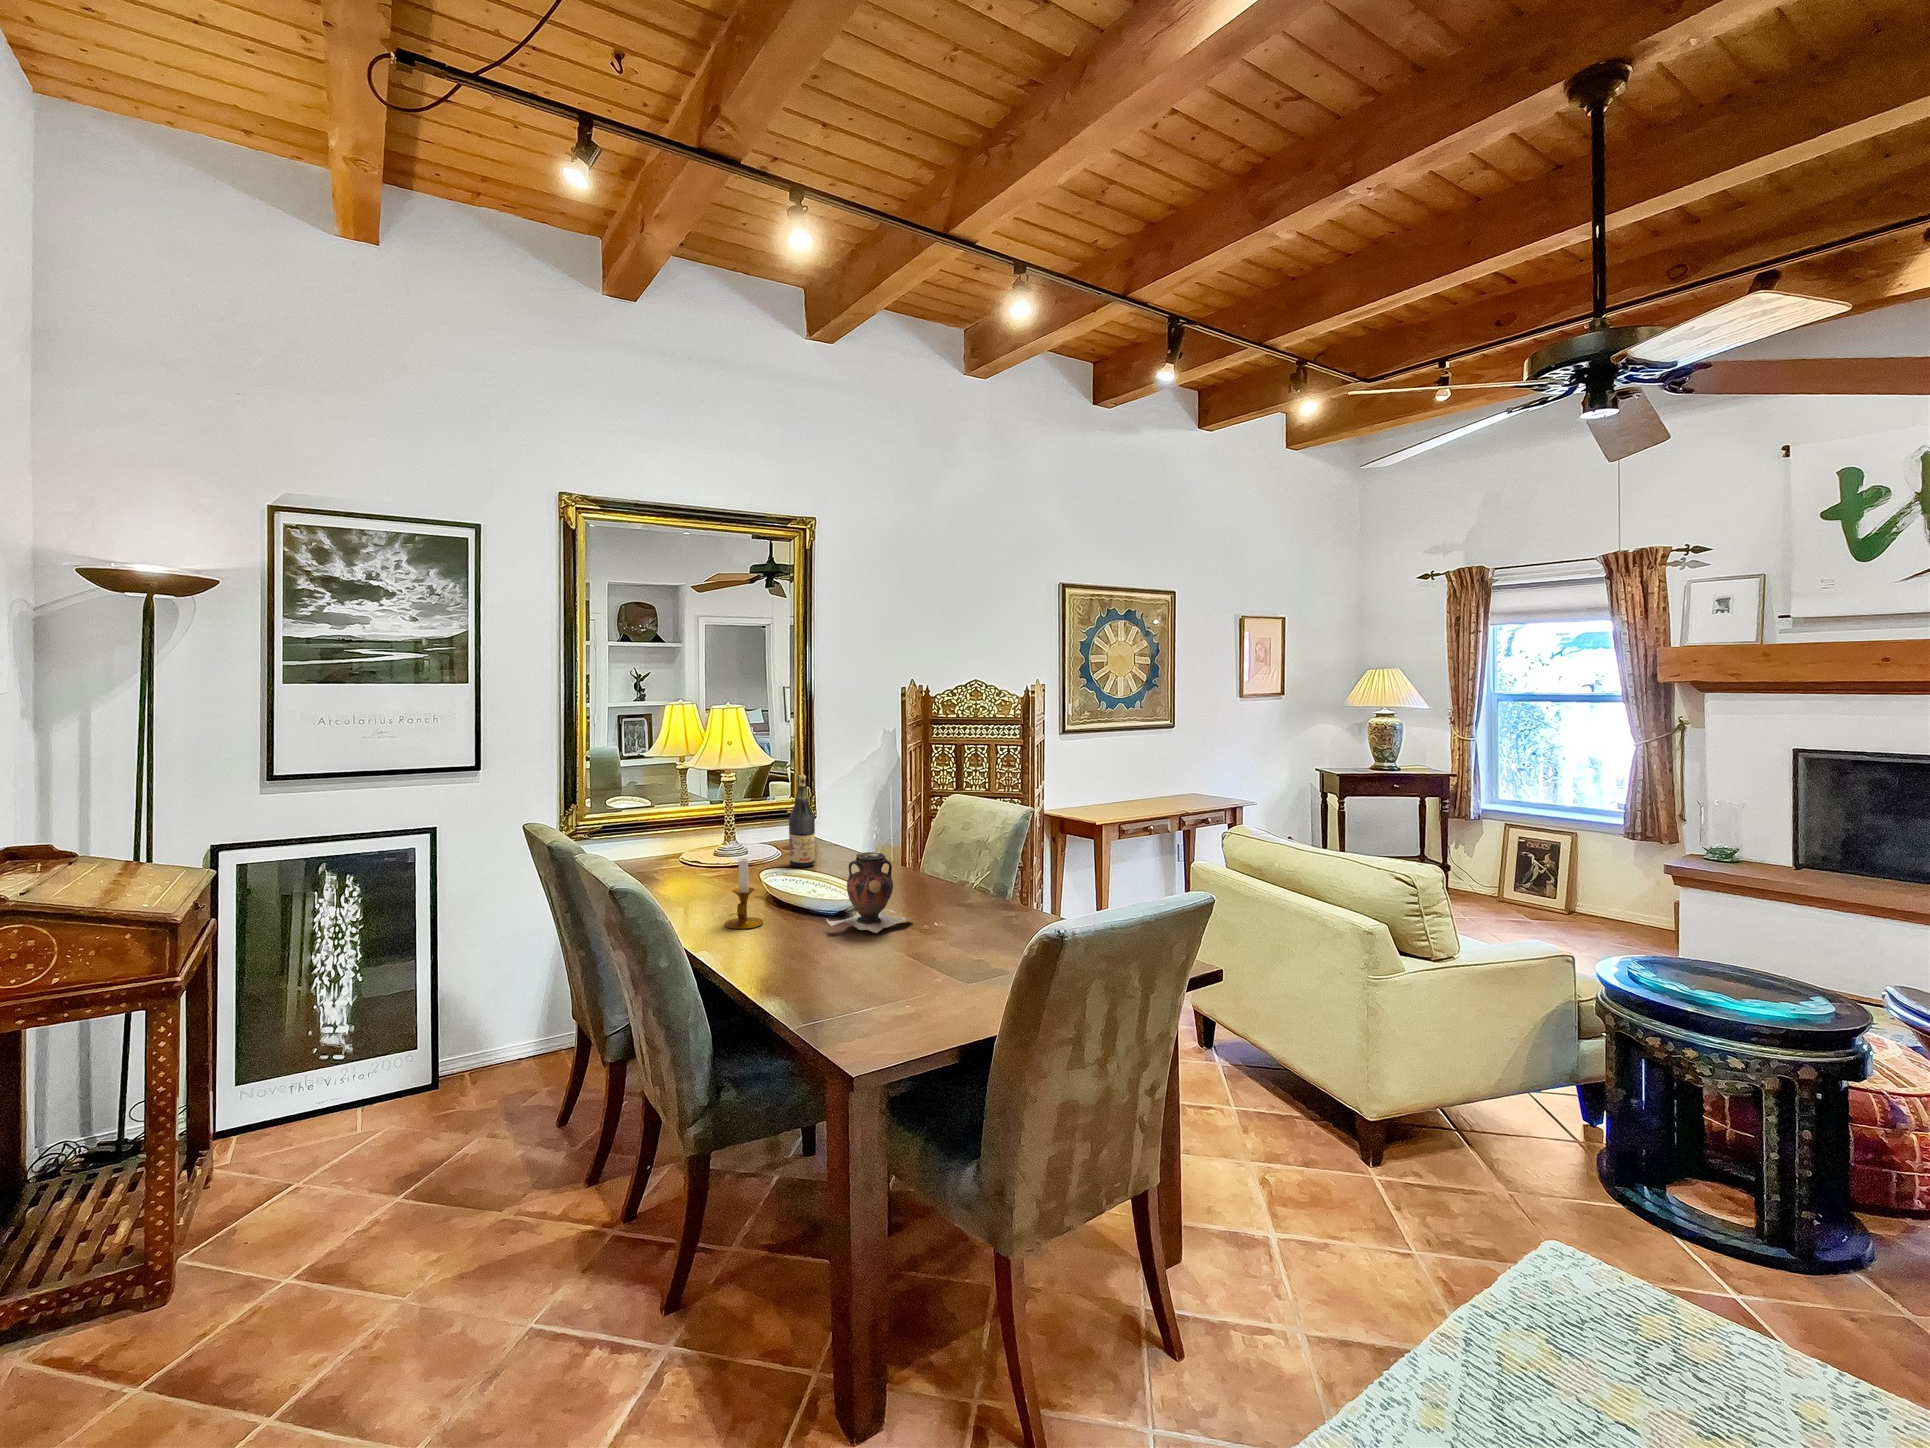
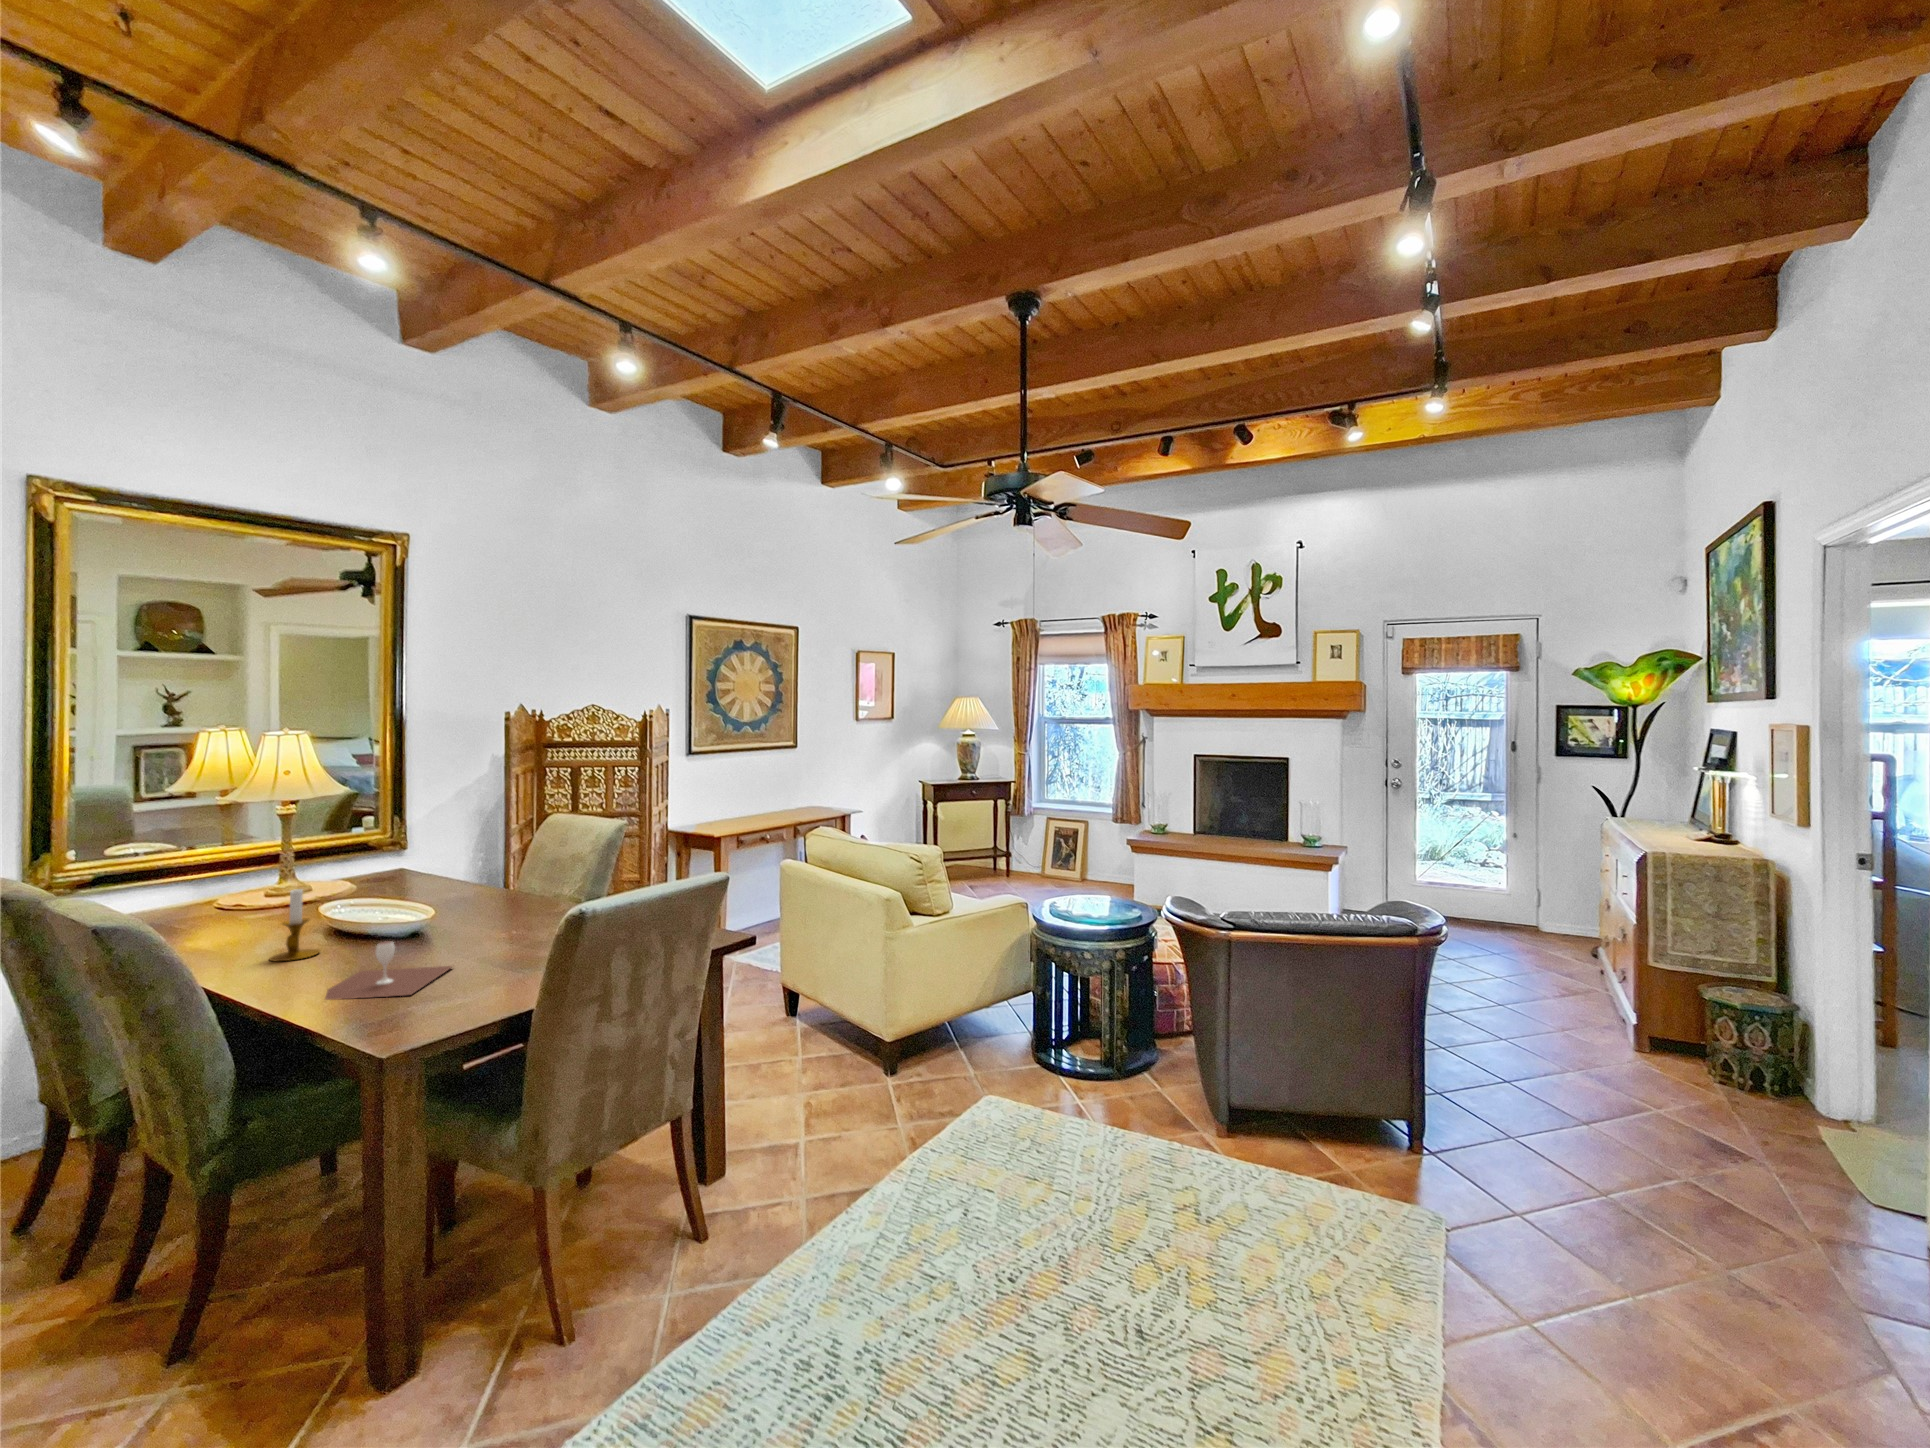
wine bottle: present [789,775,815,867] -> none [360,804,394,899]
vase: present [827,852,912,933] -> none [399,871,499,945]
wine glass: none [756,926,880,992] -> present [325,941,452,1000]

